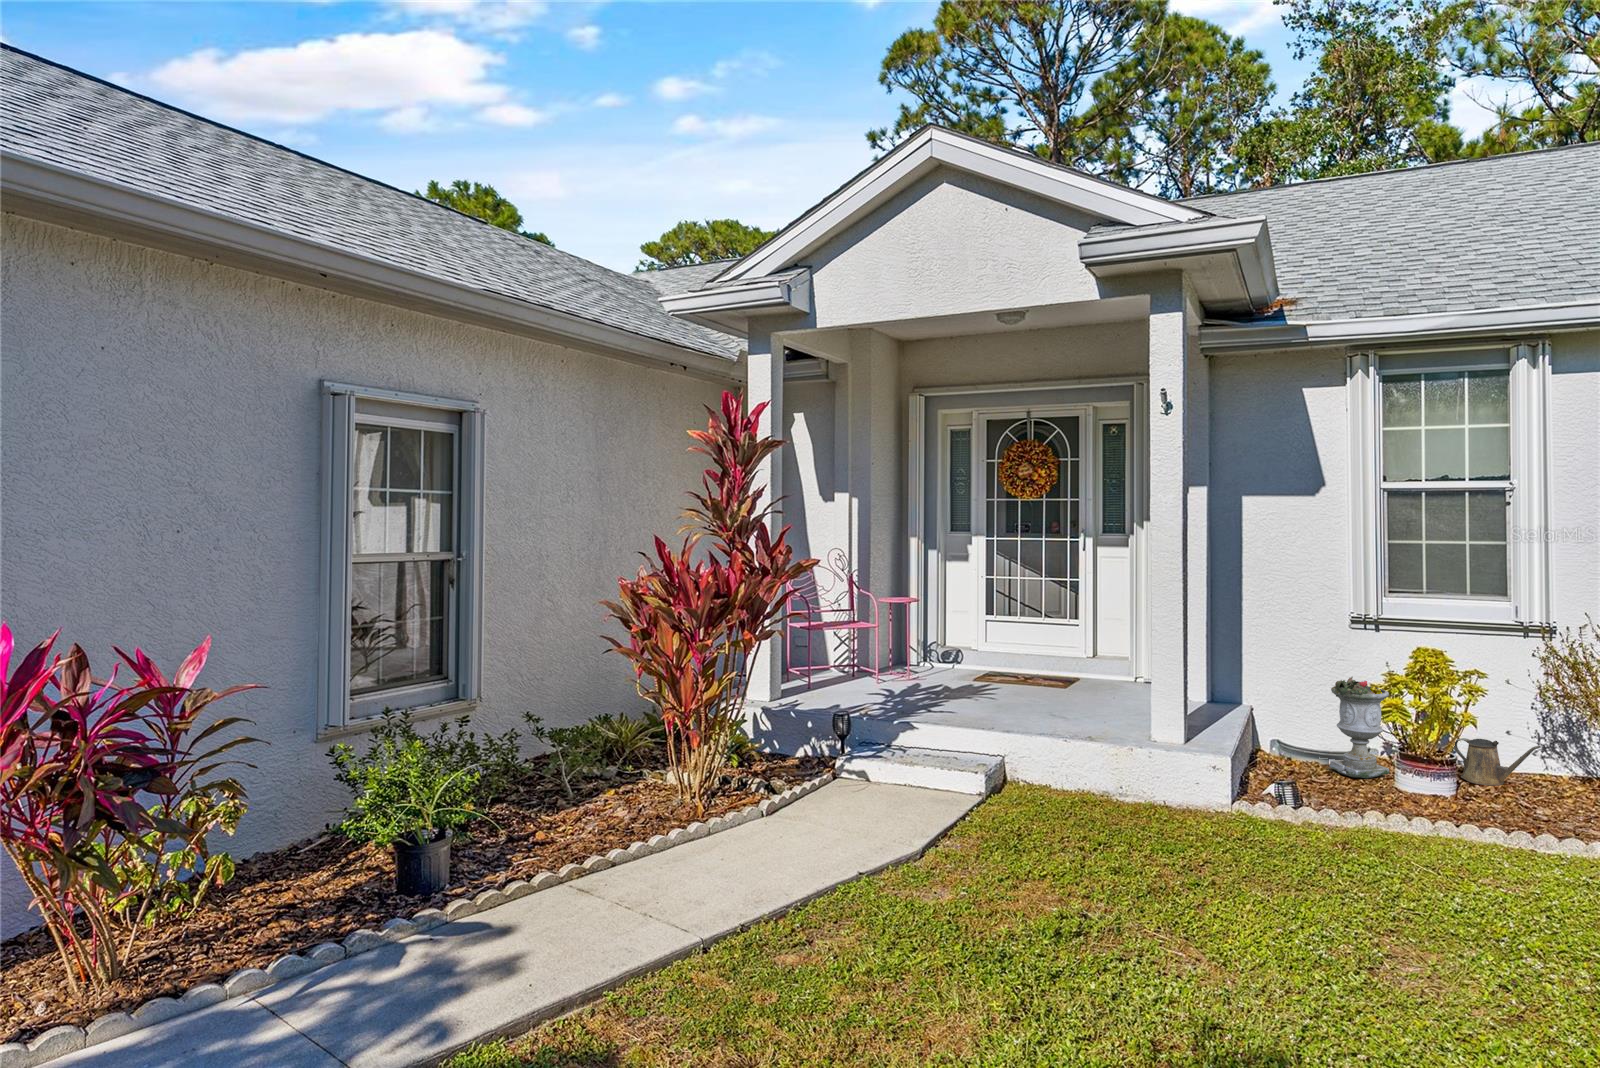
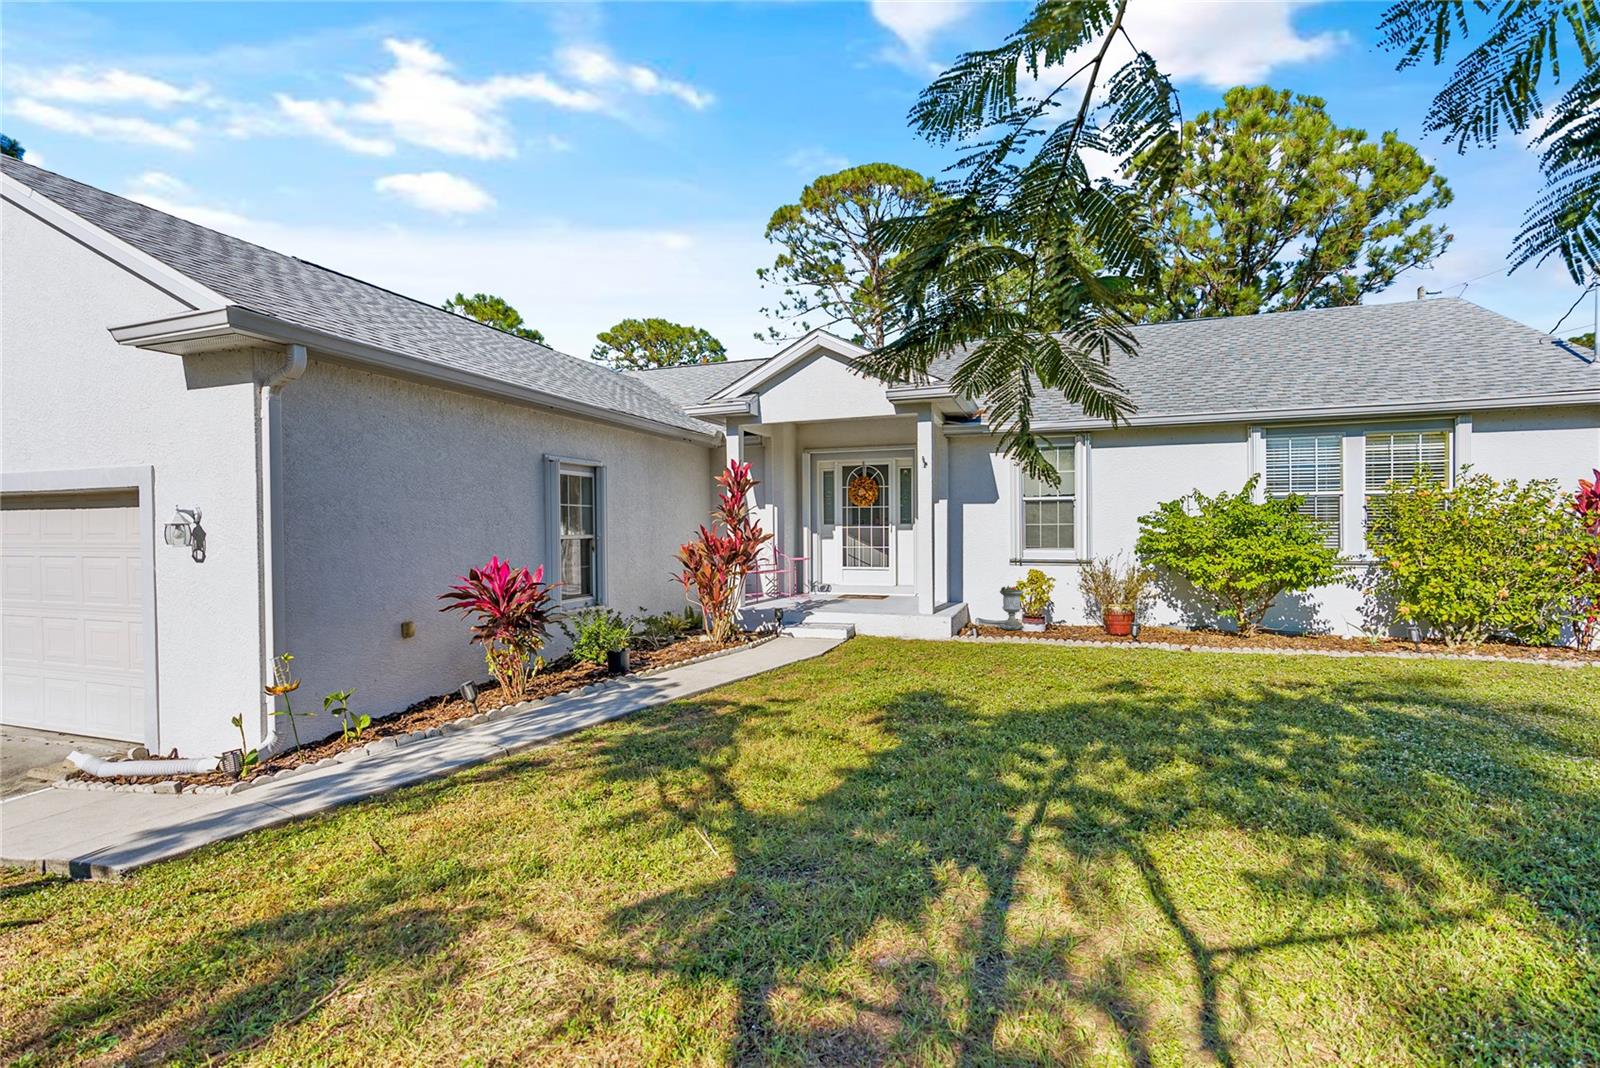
watering can: present [1454,738,1541,785] -> none [1051,611,1082,630]

